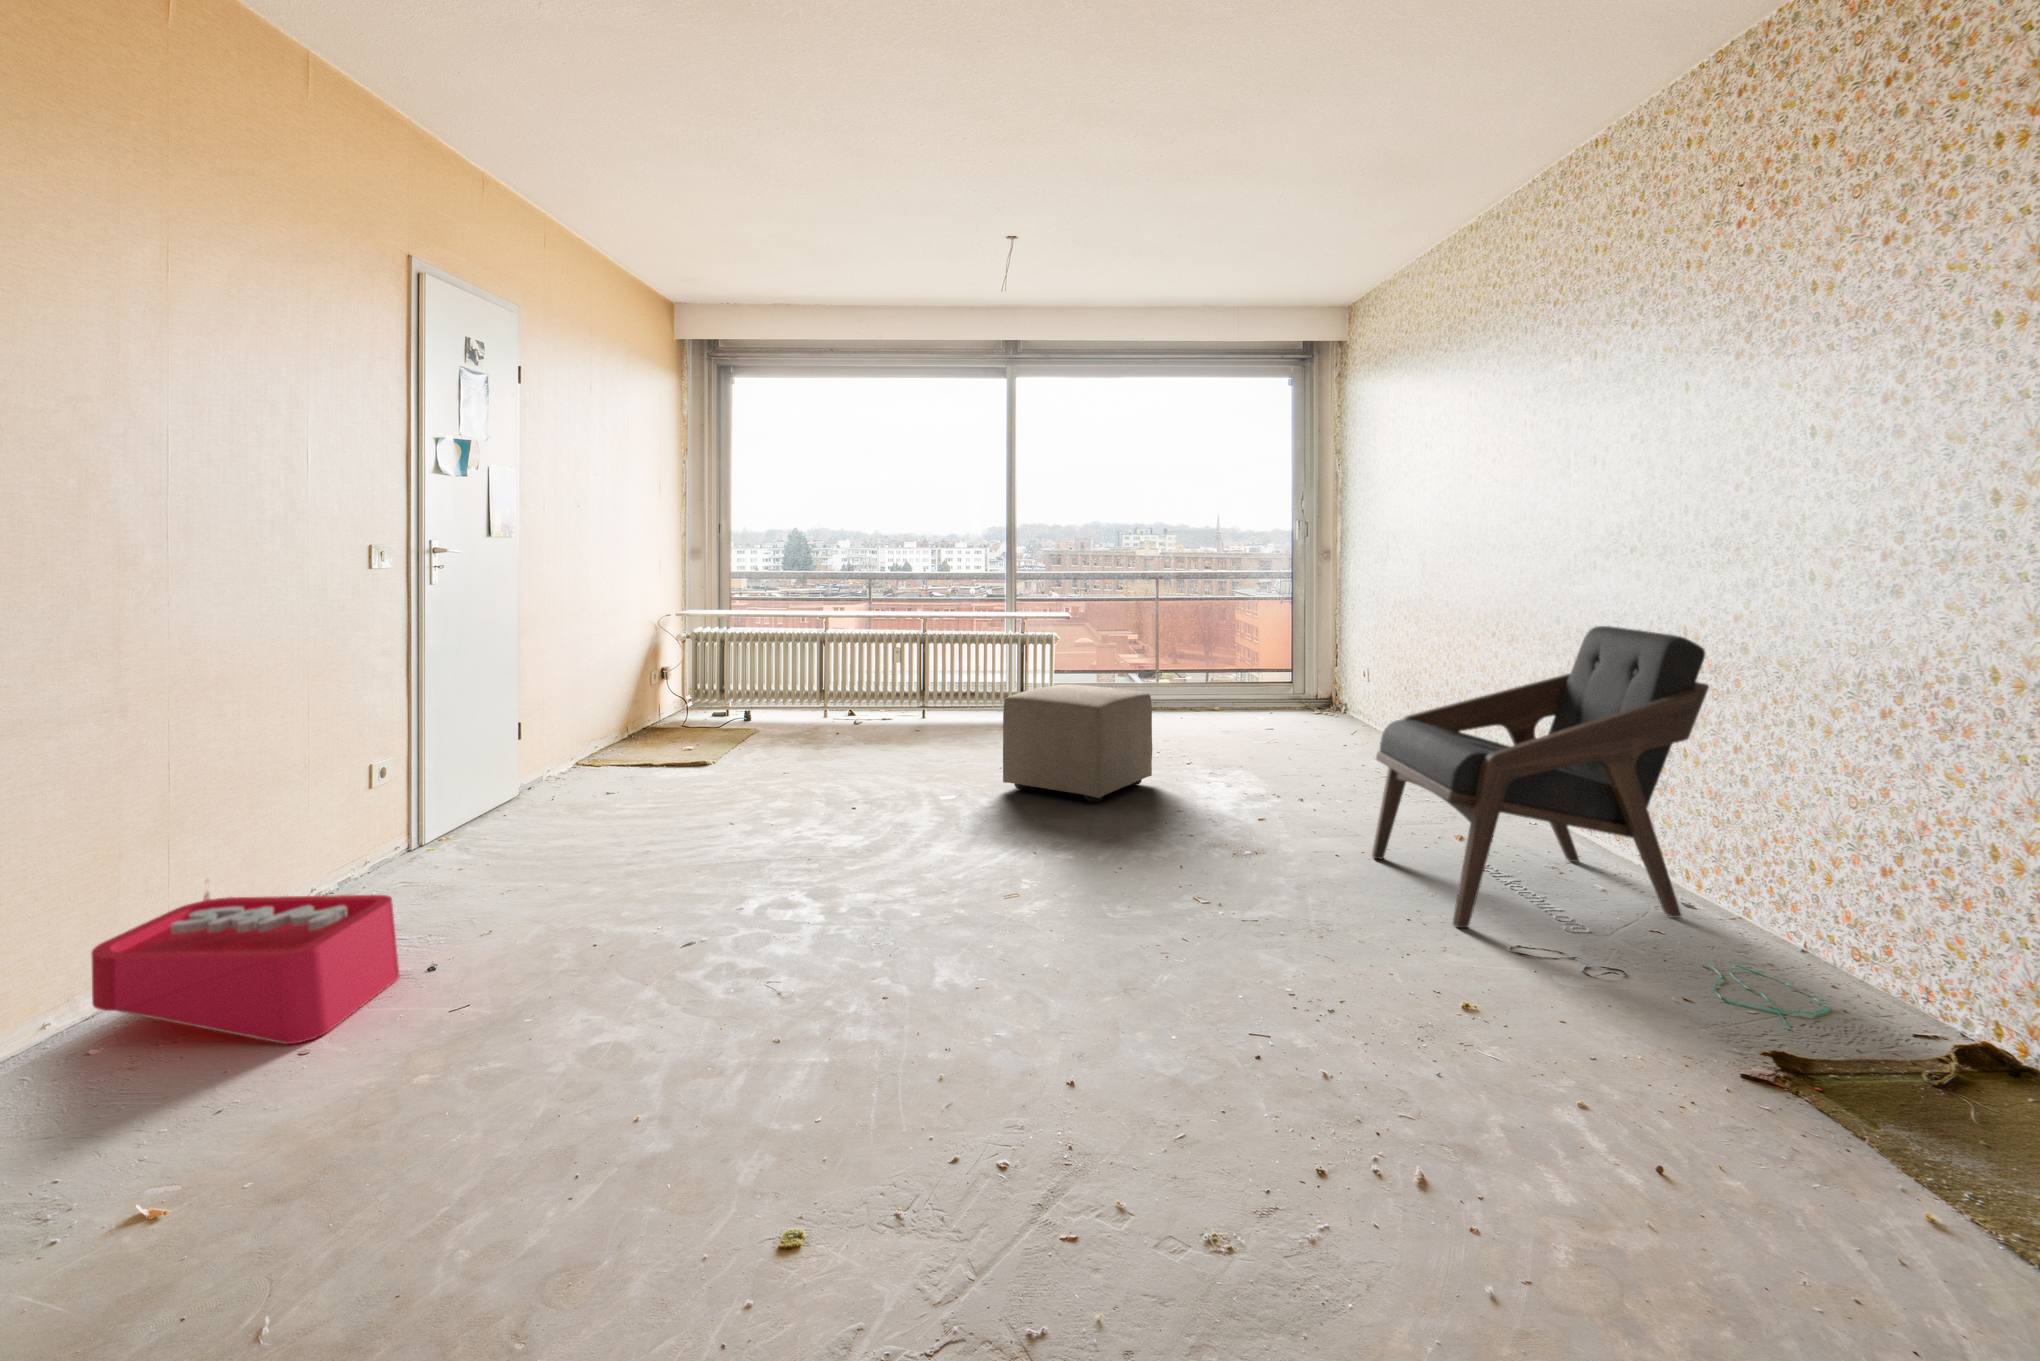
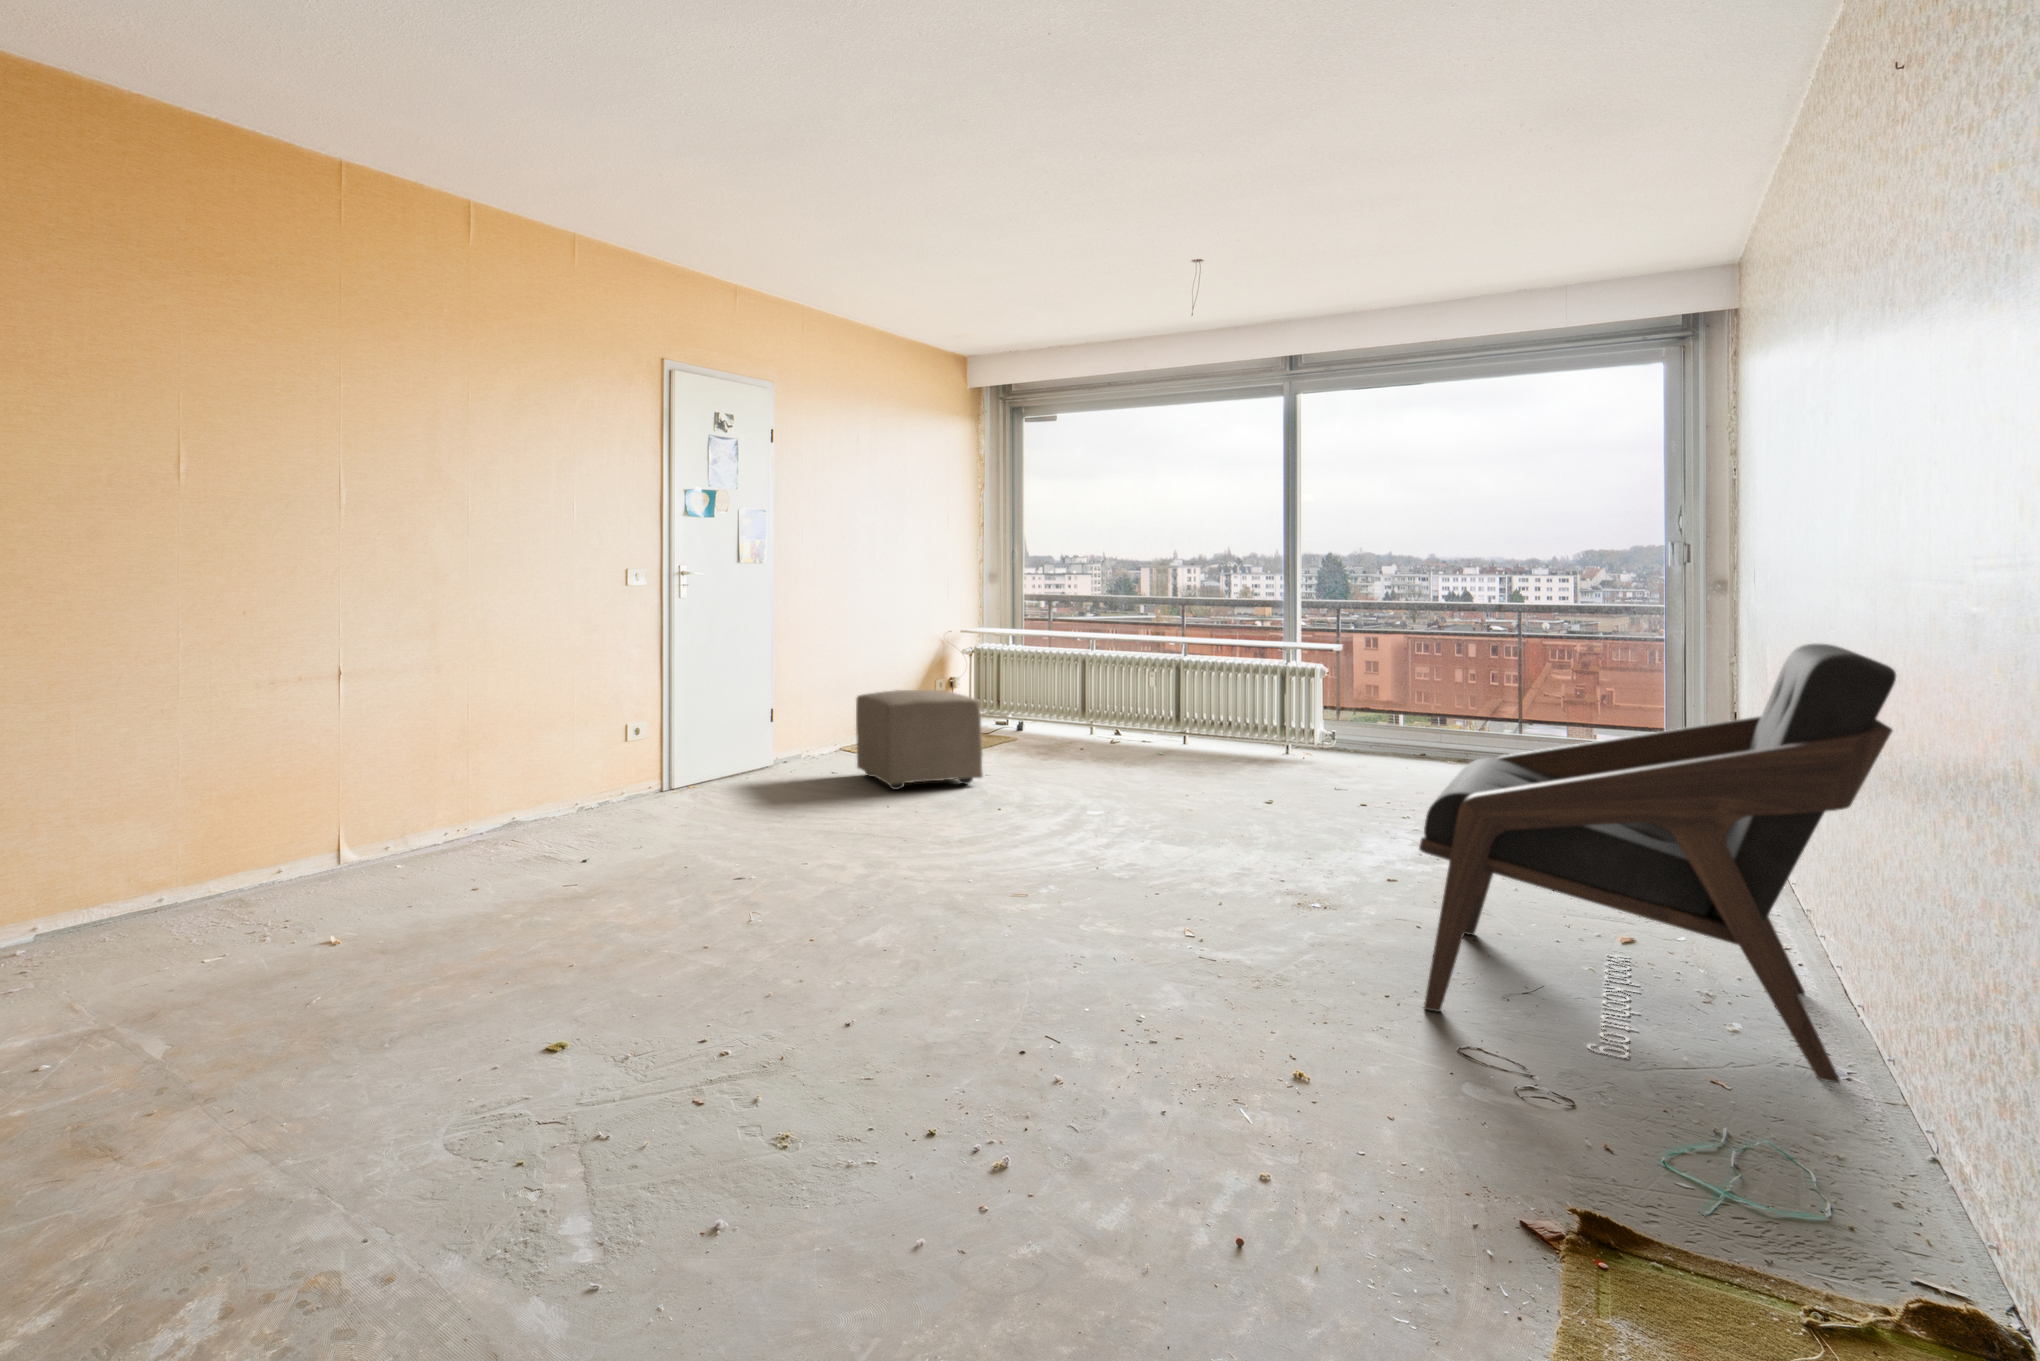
ottoman: present [1003,685,1152,802] -> present [856,690,983,790]
storage bin: present [91,880,400,1044] -> none [408,776,560,873]

